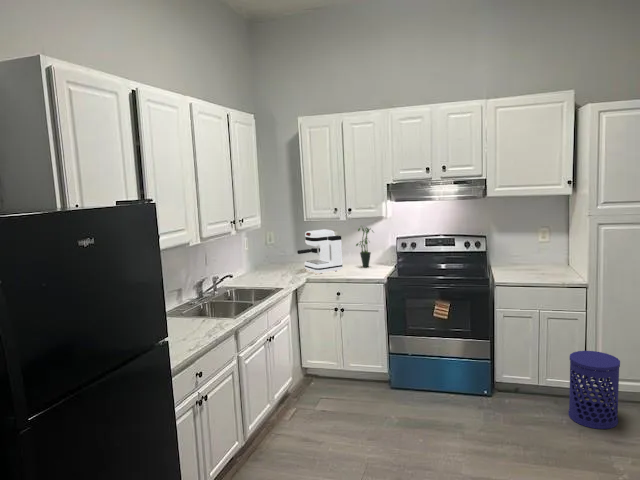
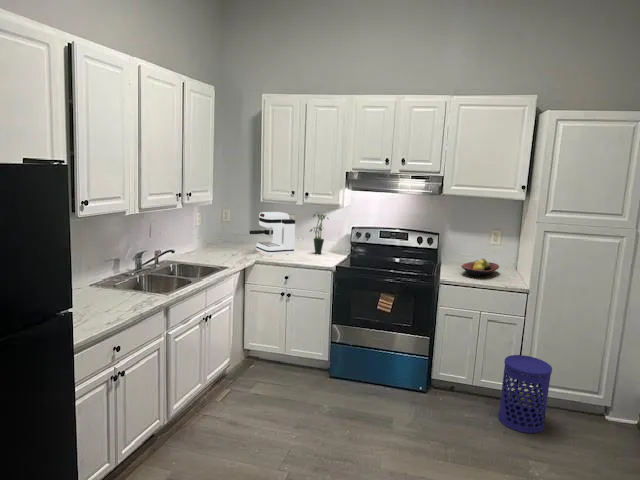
fruit bowl: none [513,257,552,276] -> present [461,259,499,277]

